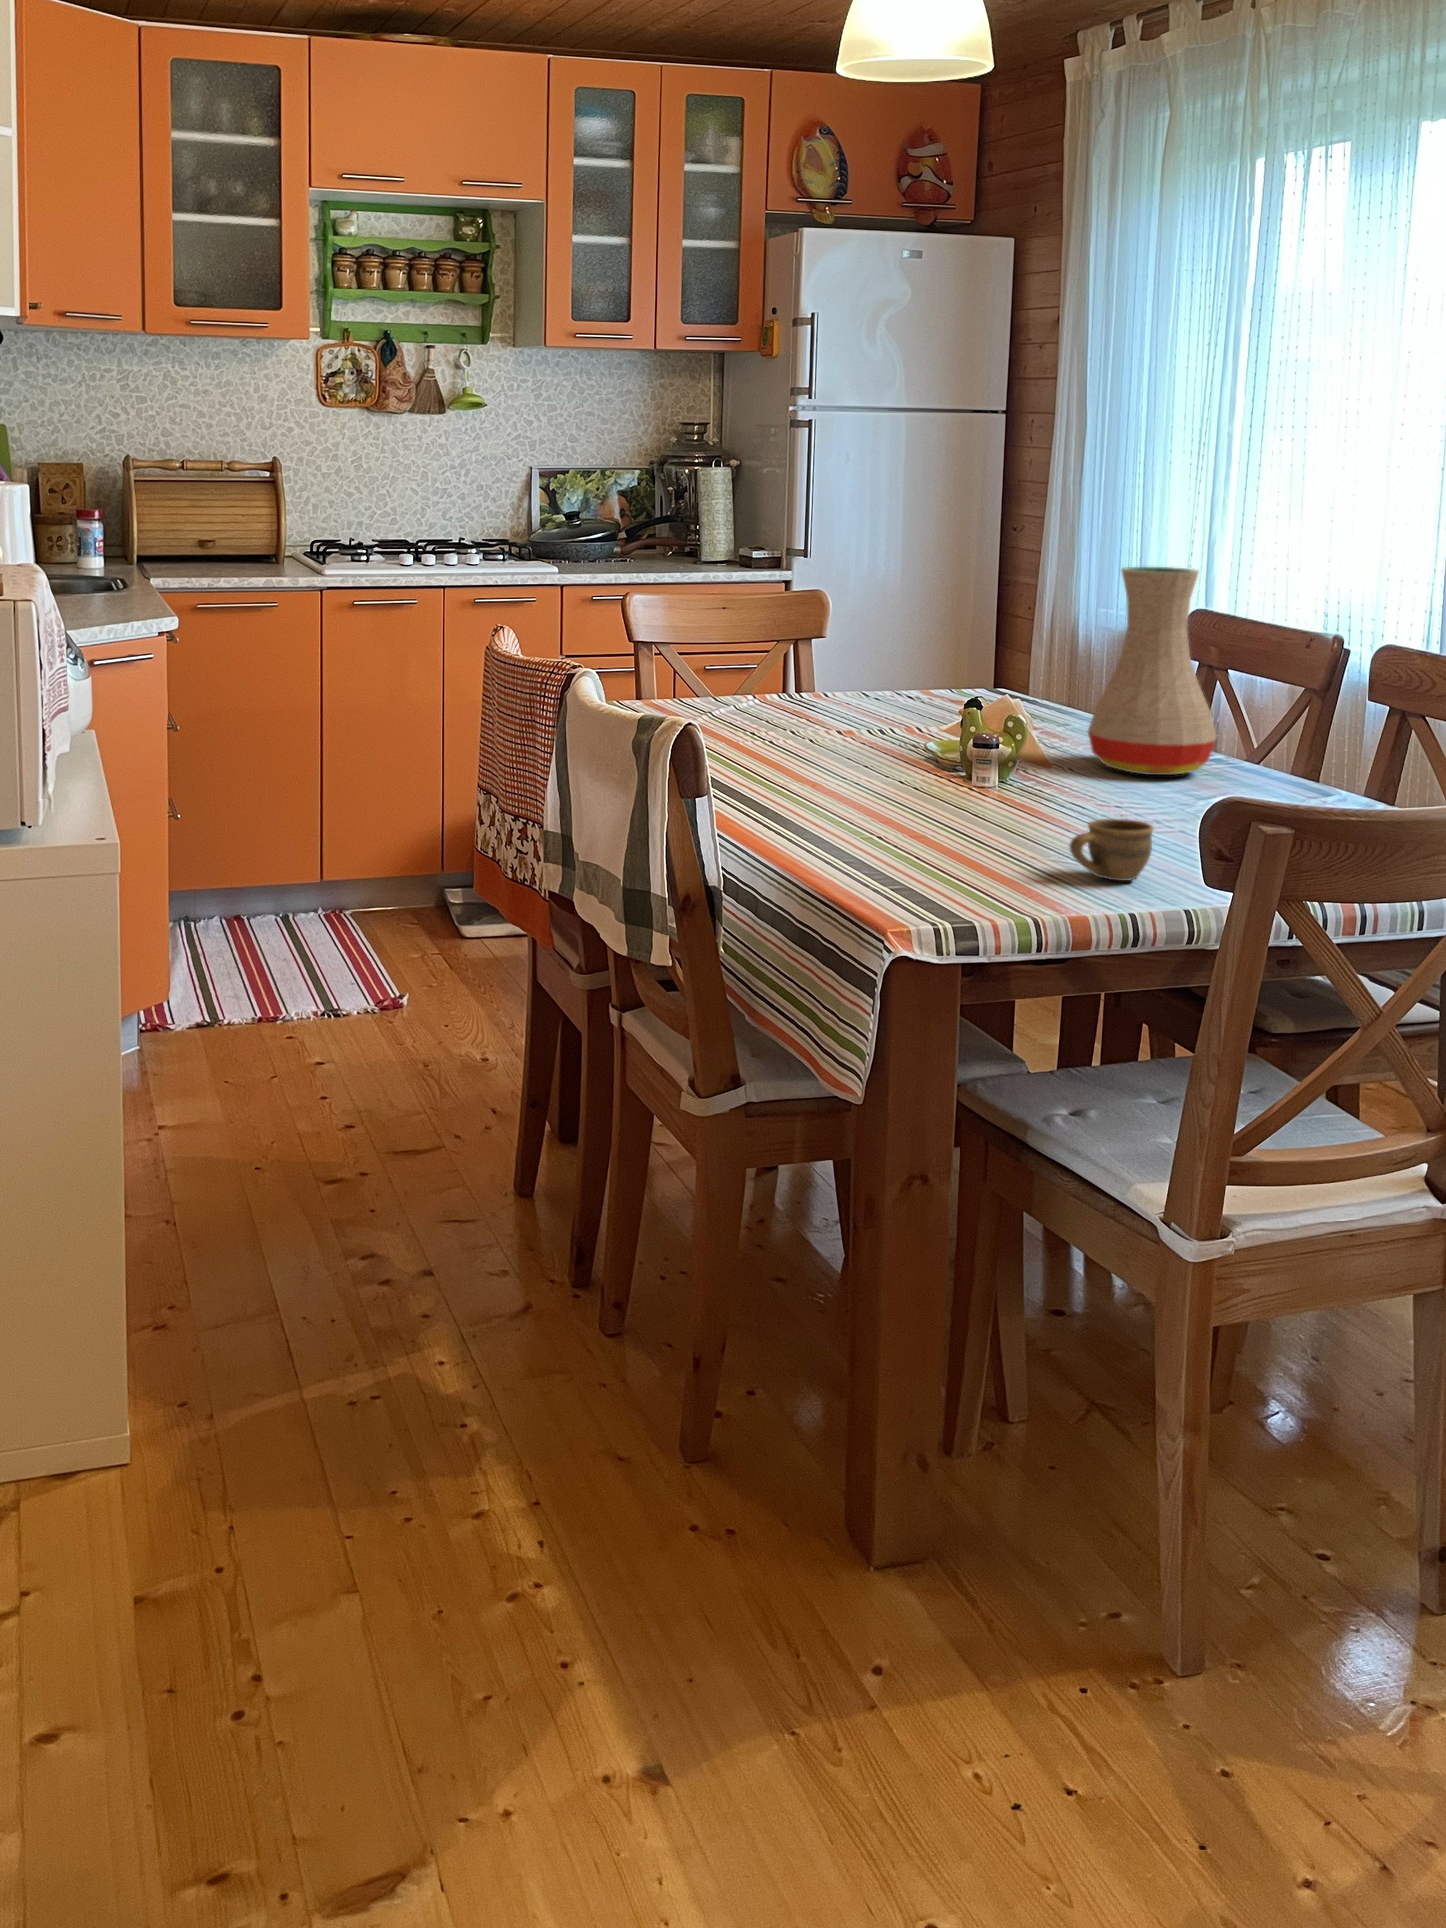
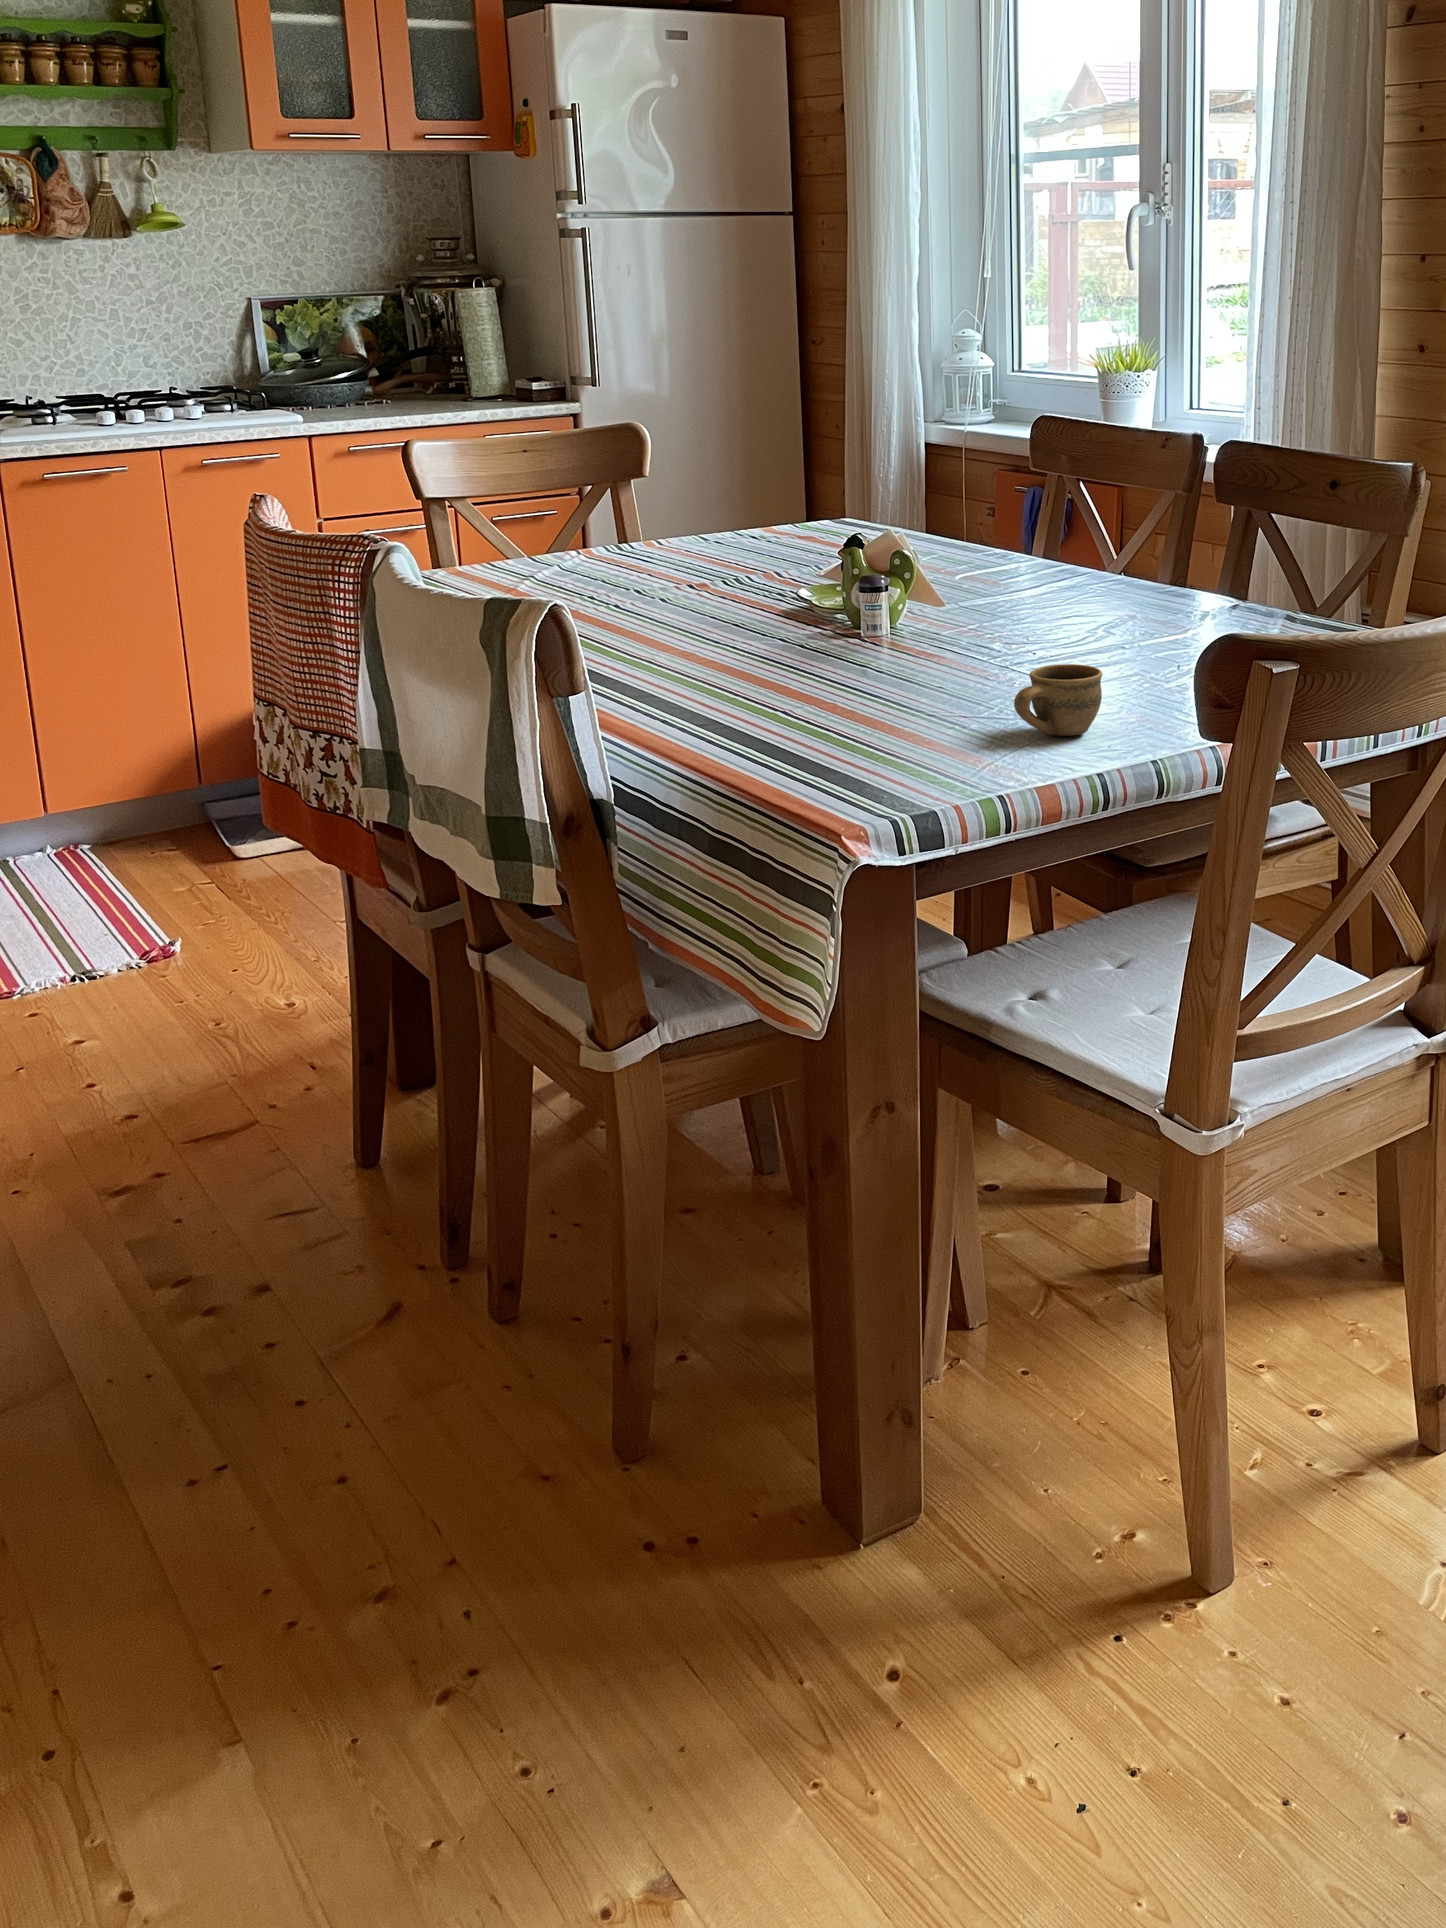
vase: present [1088,567,1216,775] -> none [969,371,1104,602]

